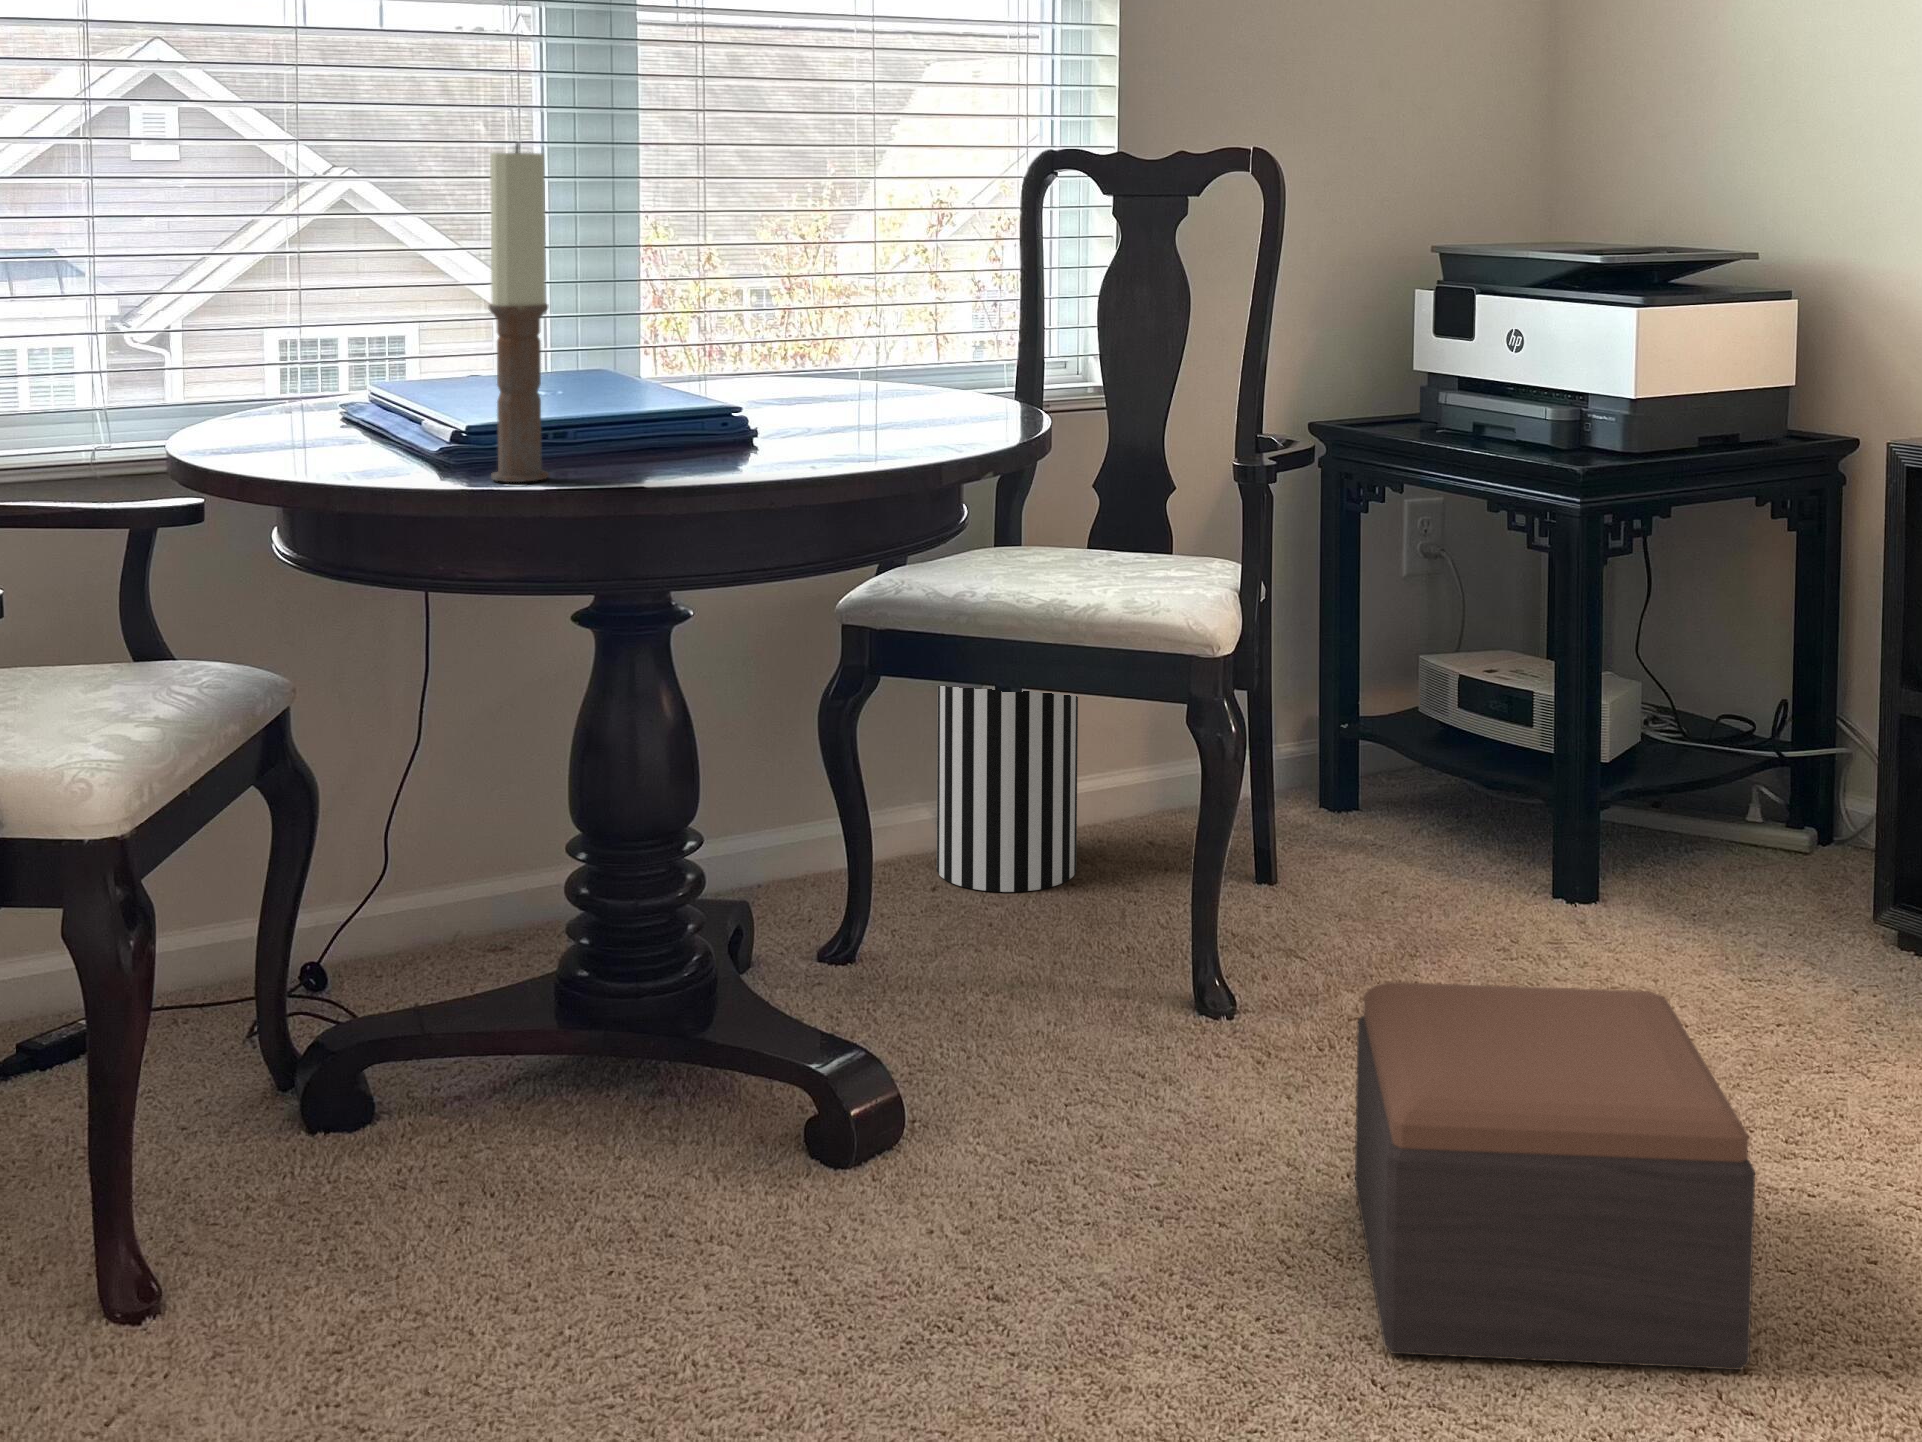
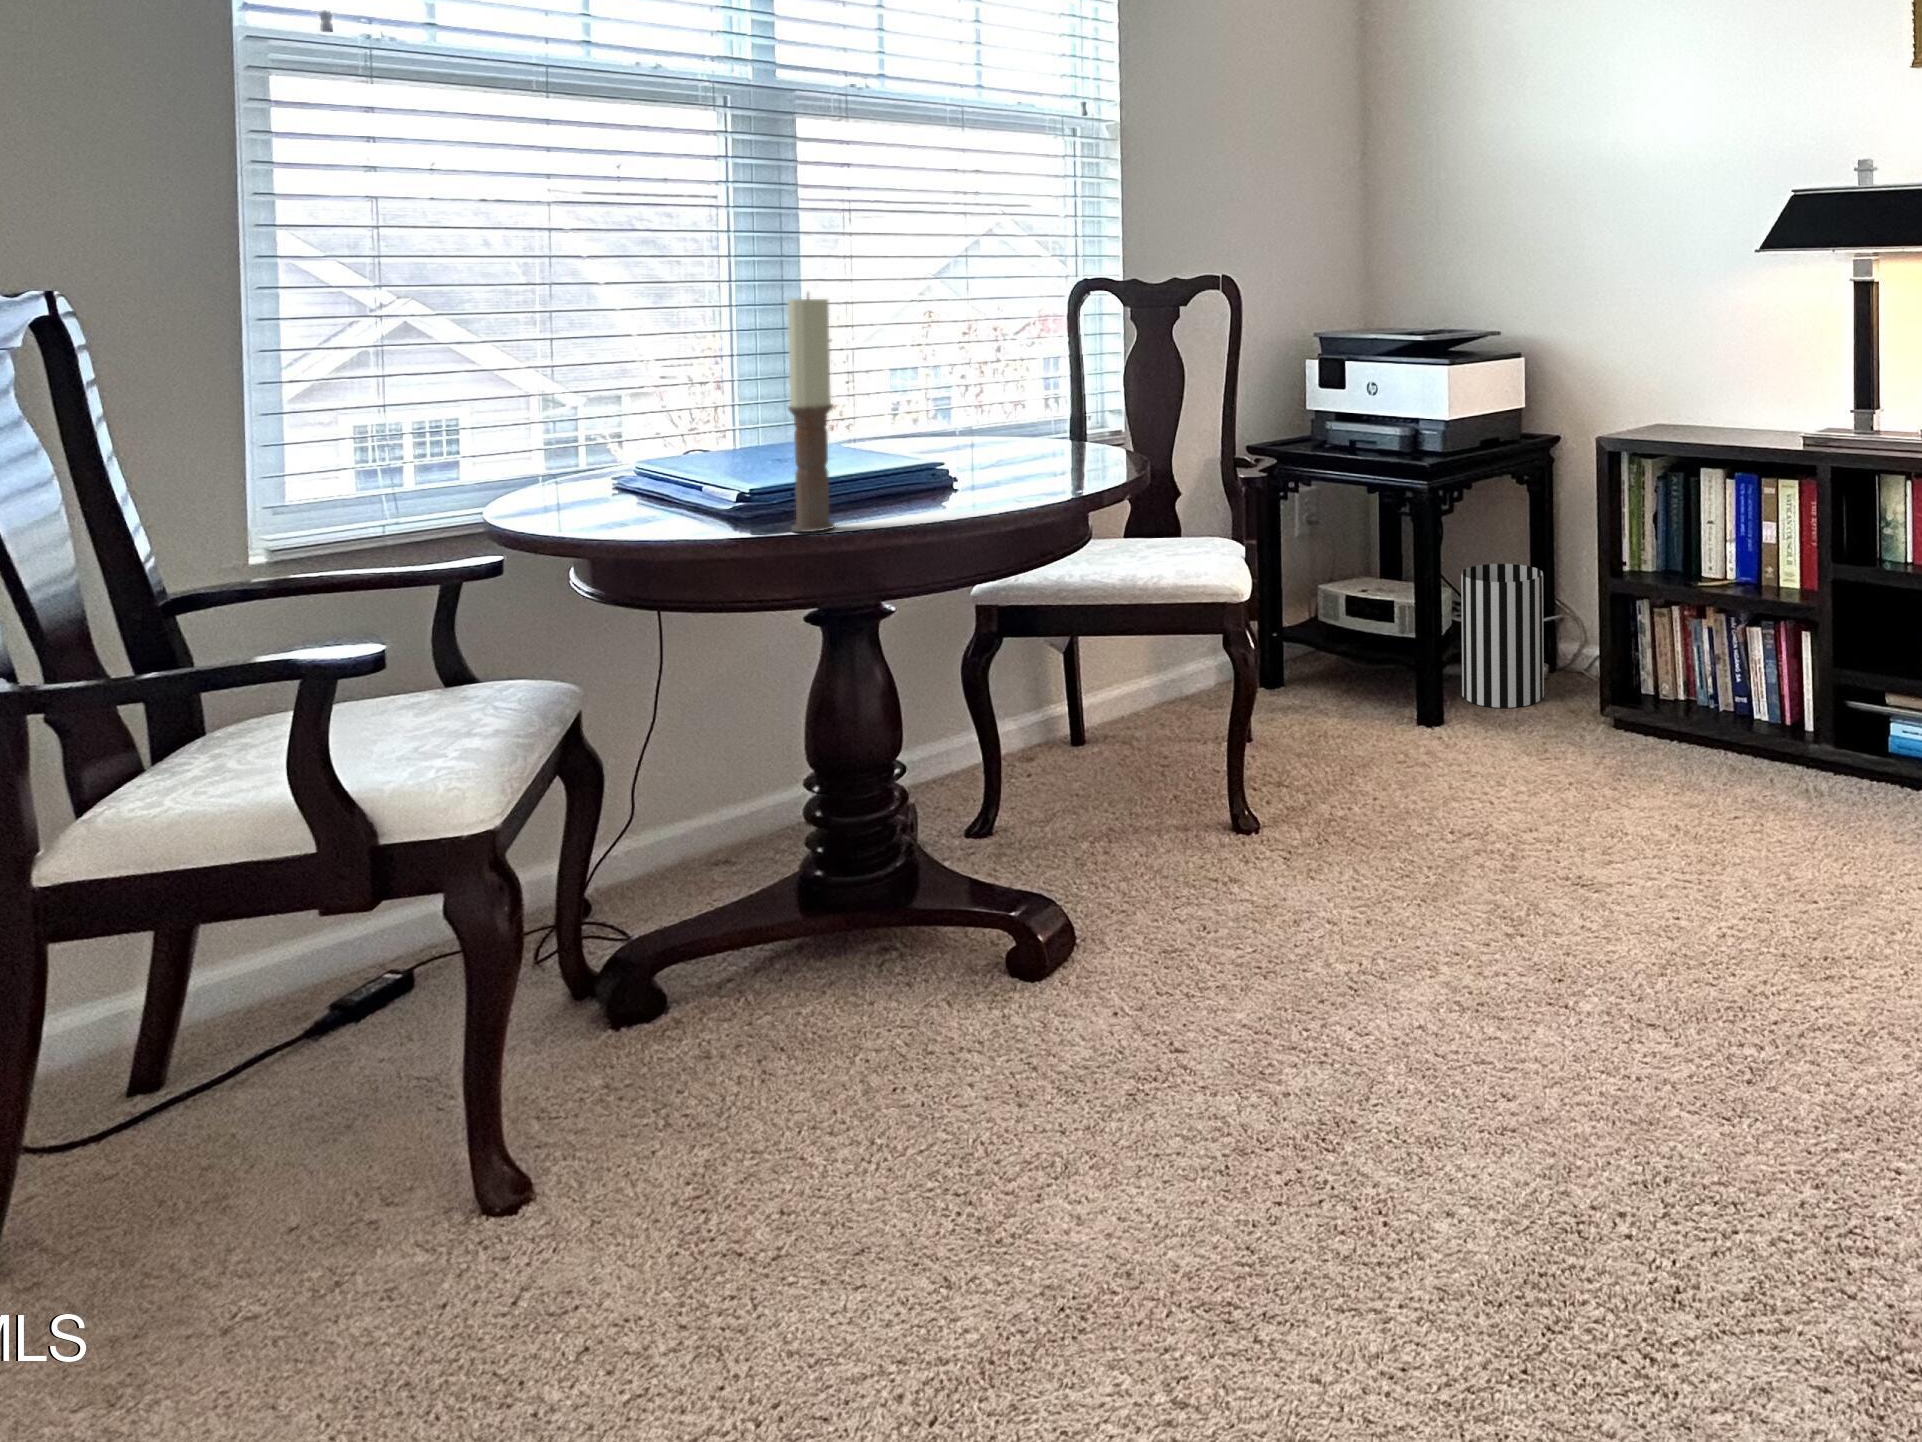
wastebasket: present [937,686,1078,892] -> present [1461,564,1544,708]
footstool: present [1355,982,1755,1370] -> none [1373,776,1627,1026]

